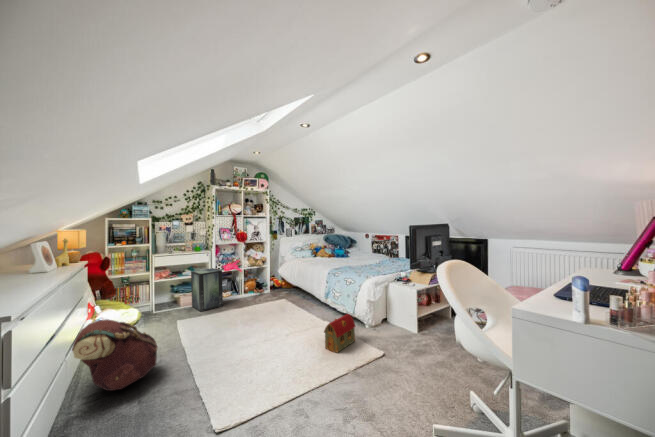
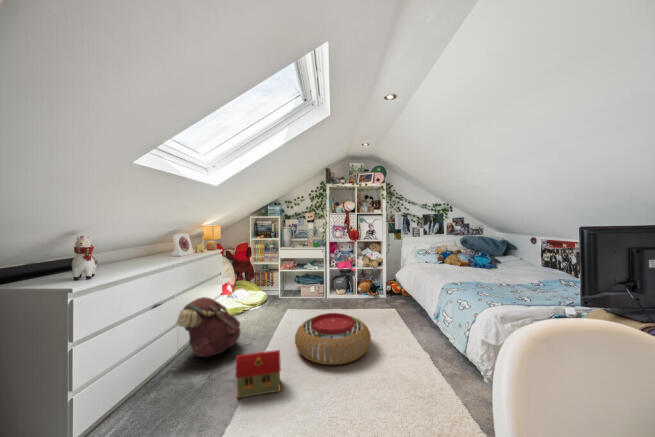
storage box: present [191,268,223,312] -> none [308,264,332,305]
pouf: none [222,307,294,353] -> present [295,313,371,365]
toy house: present [324,314,356,353] -> present [235,350,281,398]

